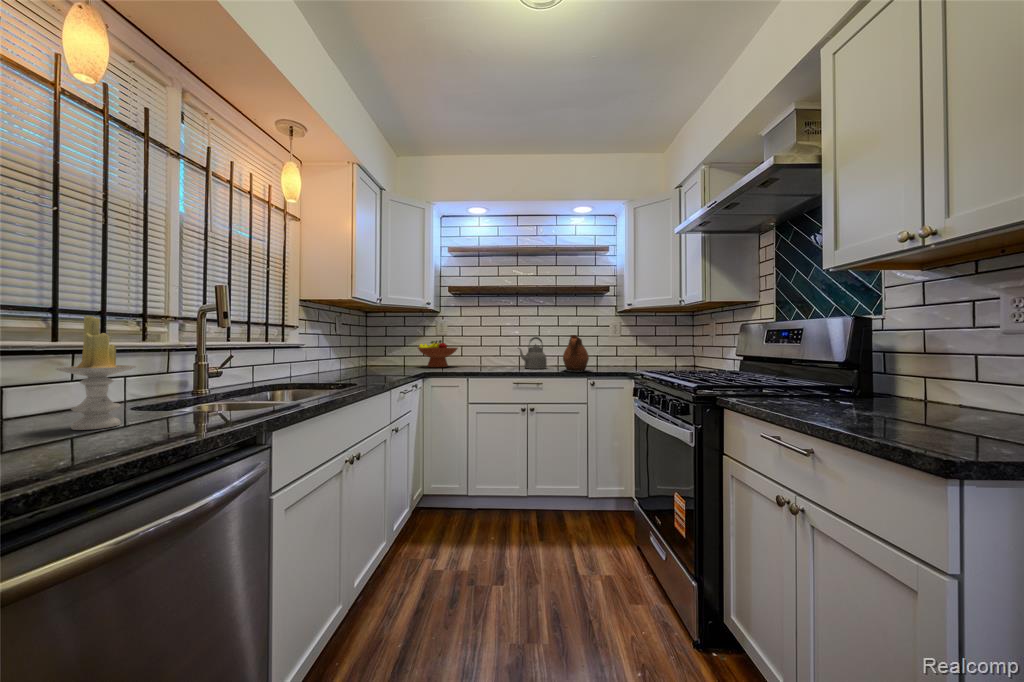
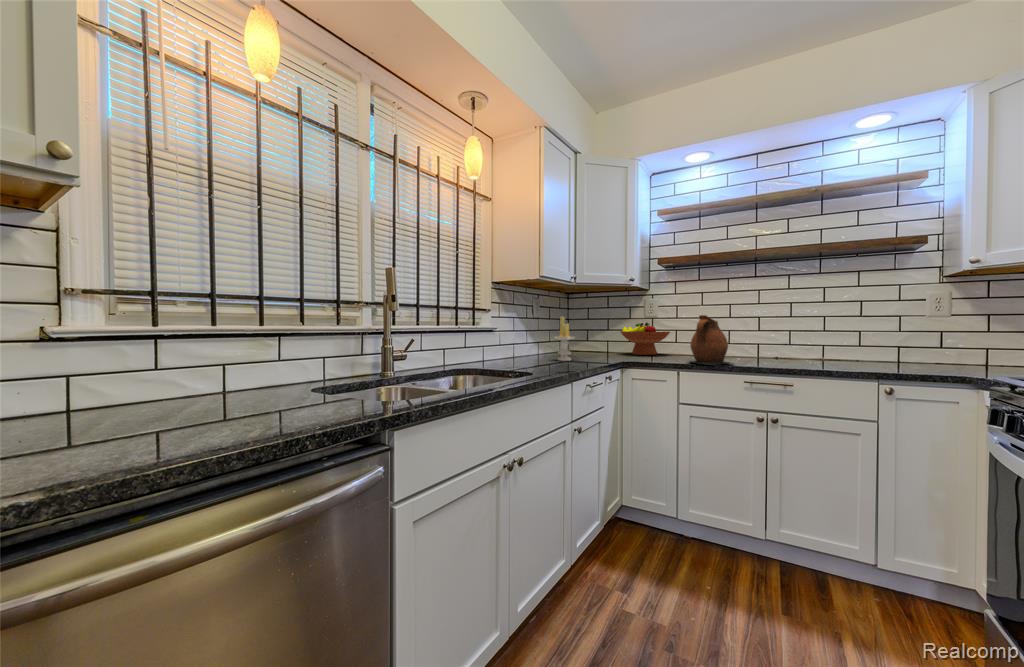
candle: present [56,316,135,430] -> present [554,317,575,361]
ceramic pitcher: present [563,335,590,372] -> present [689,315,734,364]
kettle: present [518,337,547,369] -> none [753,317,803,362]

